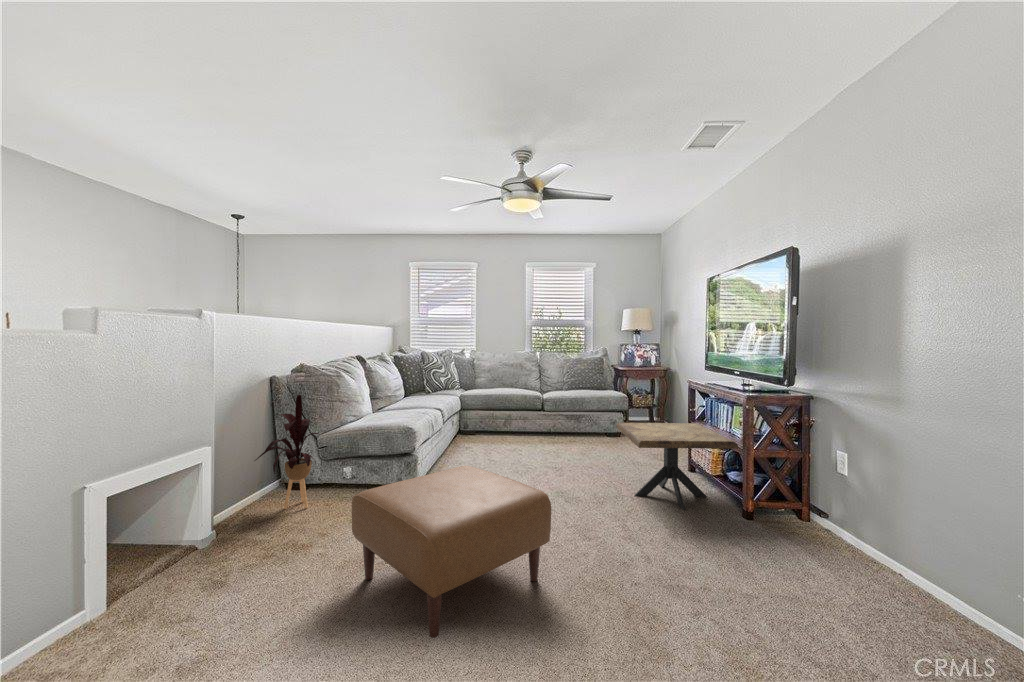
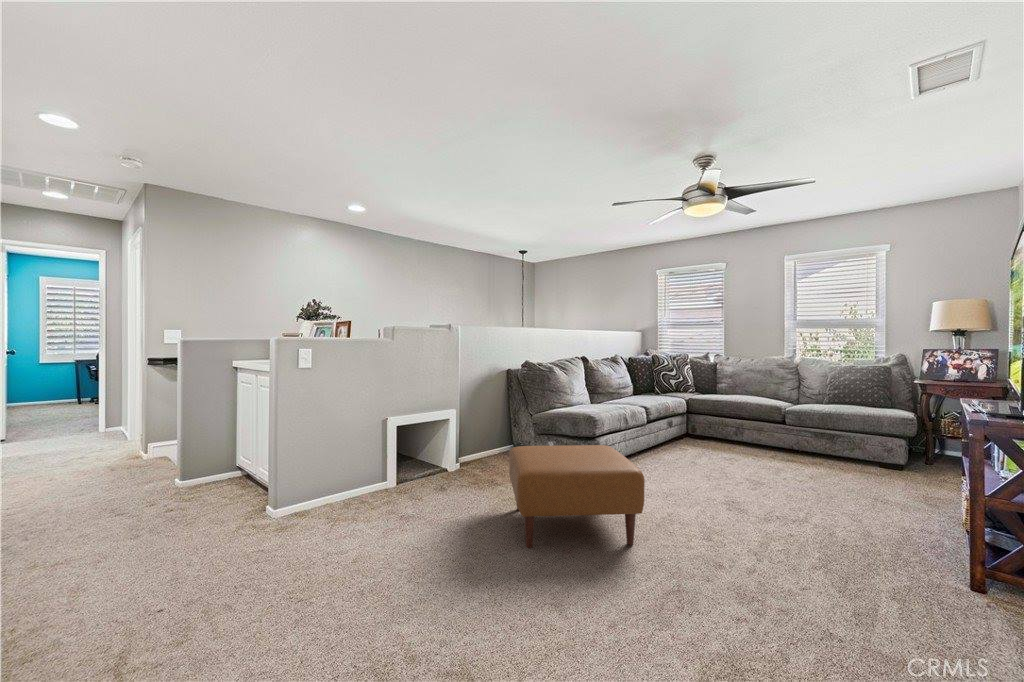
house plant: present [256,395,319,509] -> none [486,381,527,465]
side table: present [617,423,738,510] -> none [807,437,962,546]

